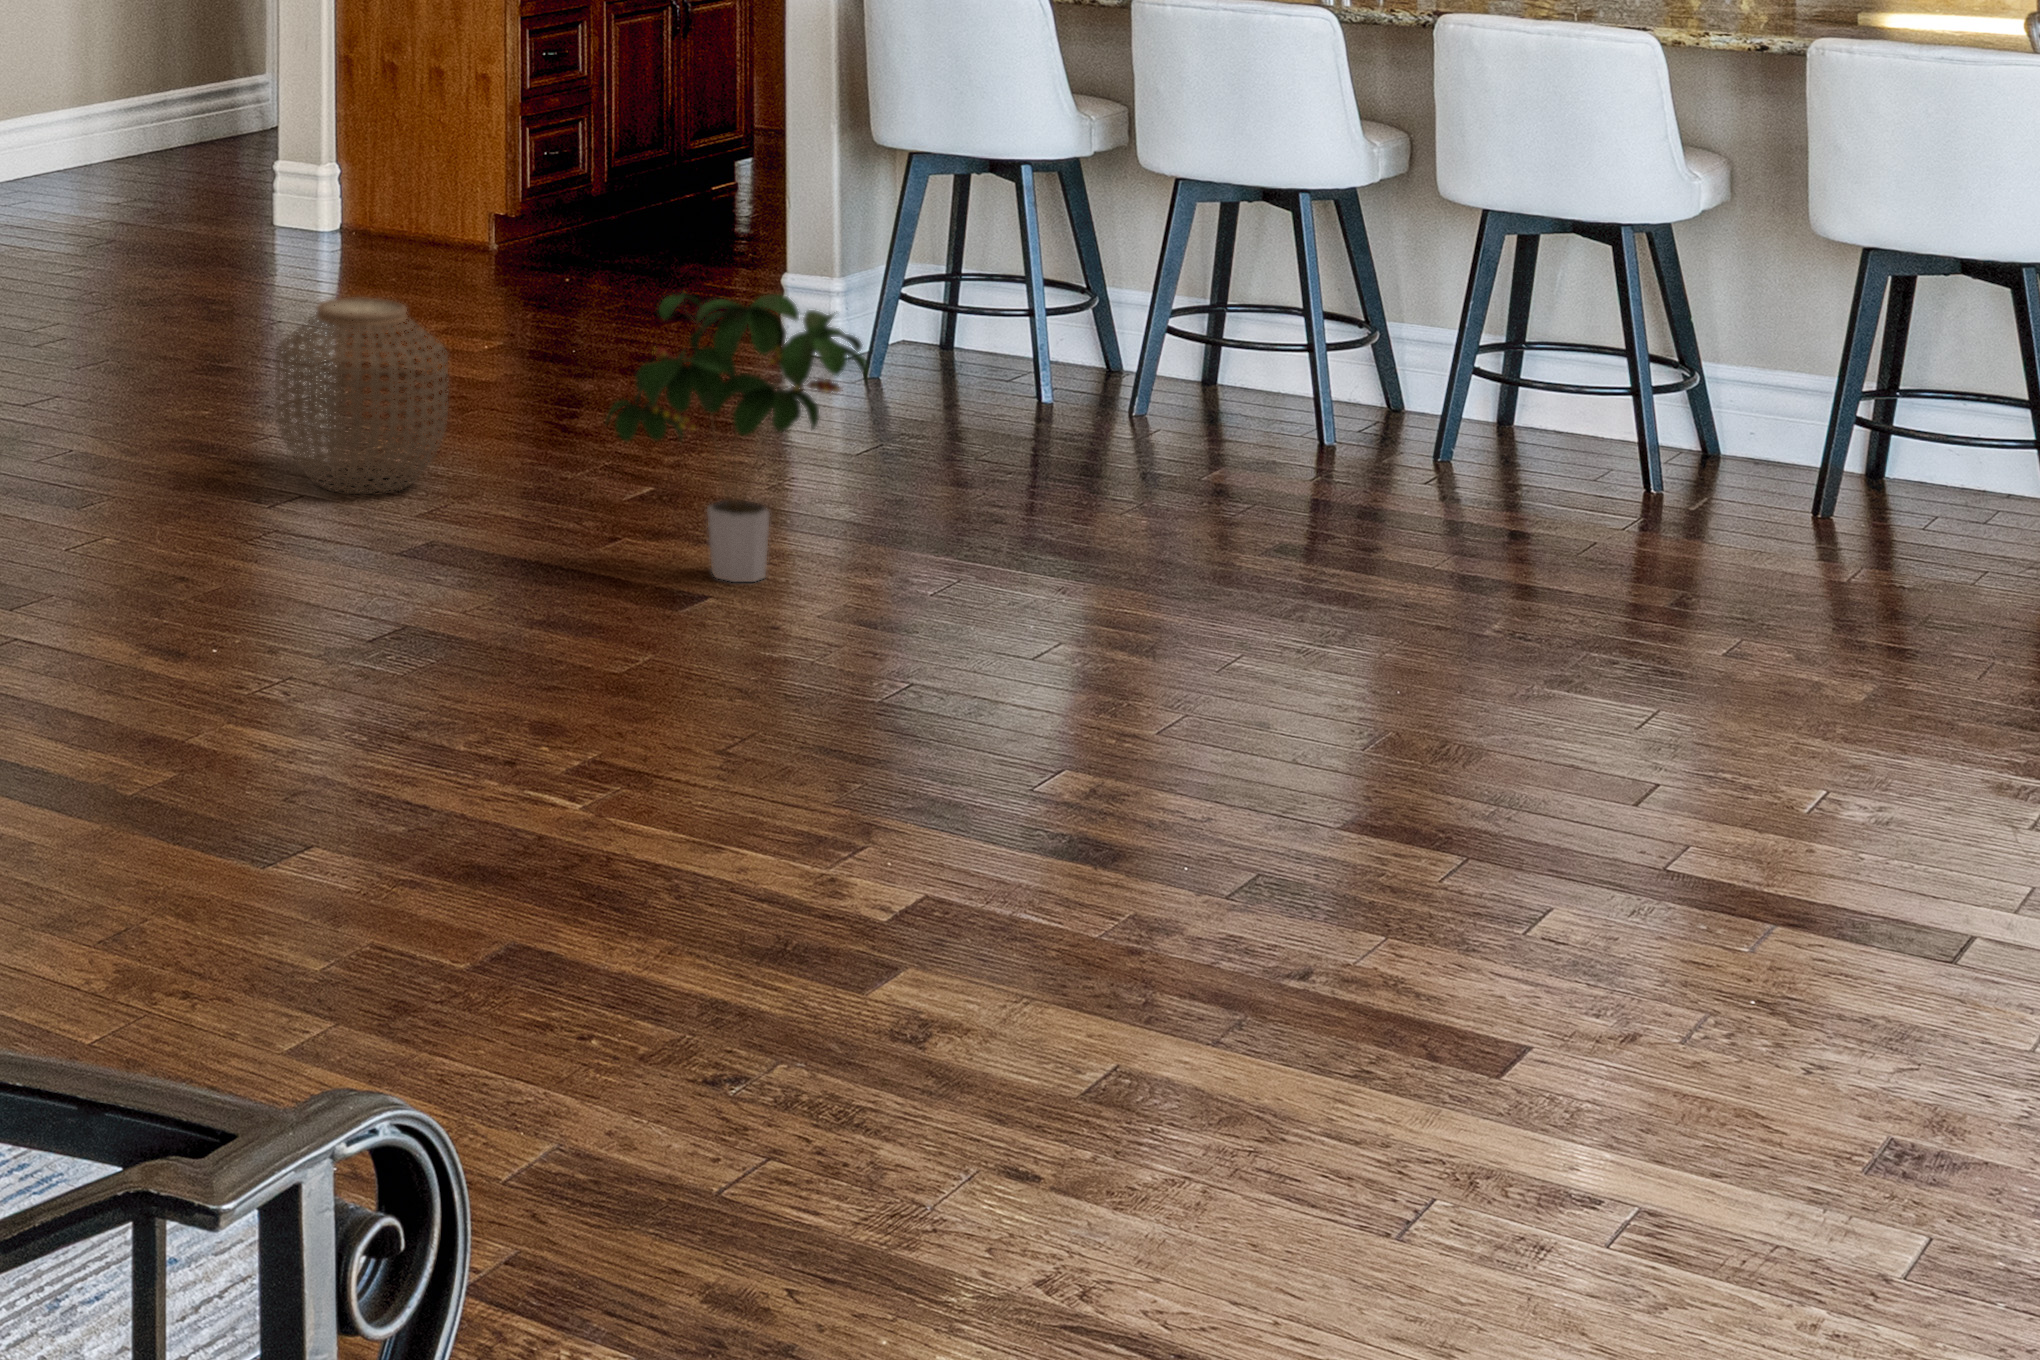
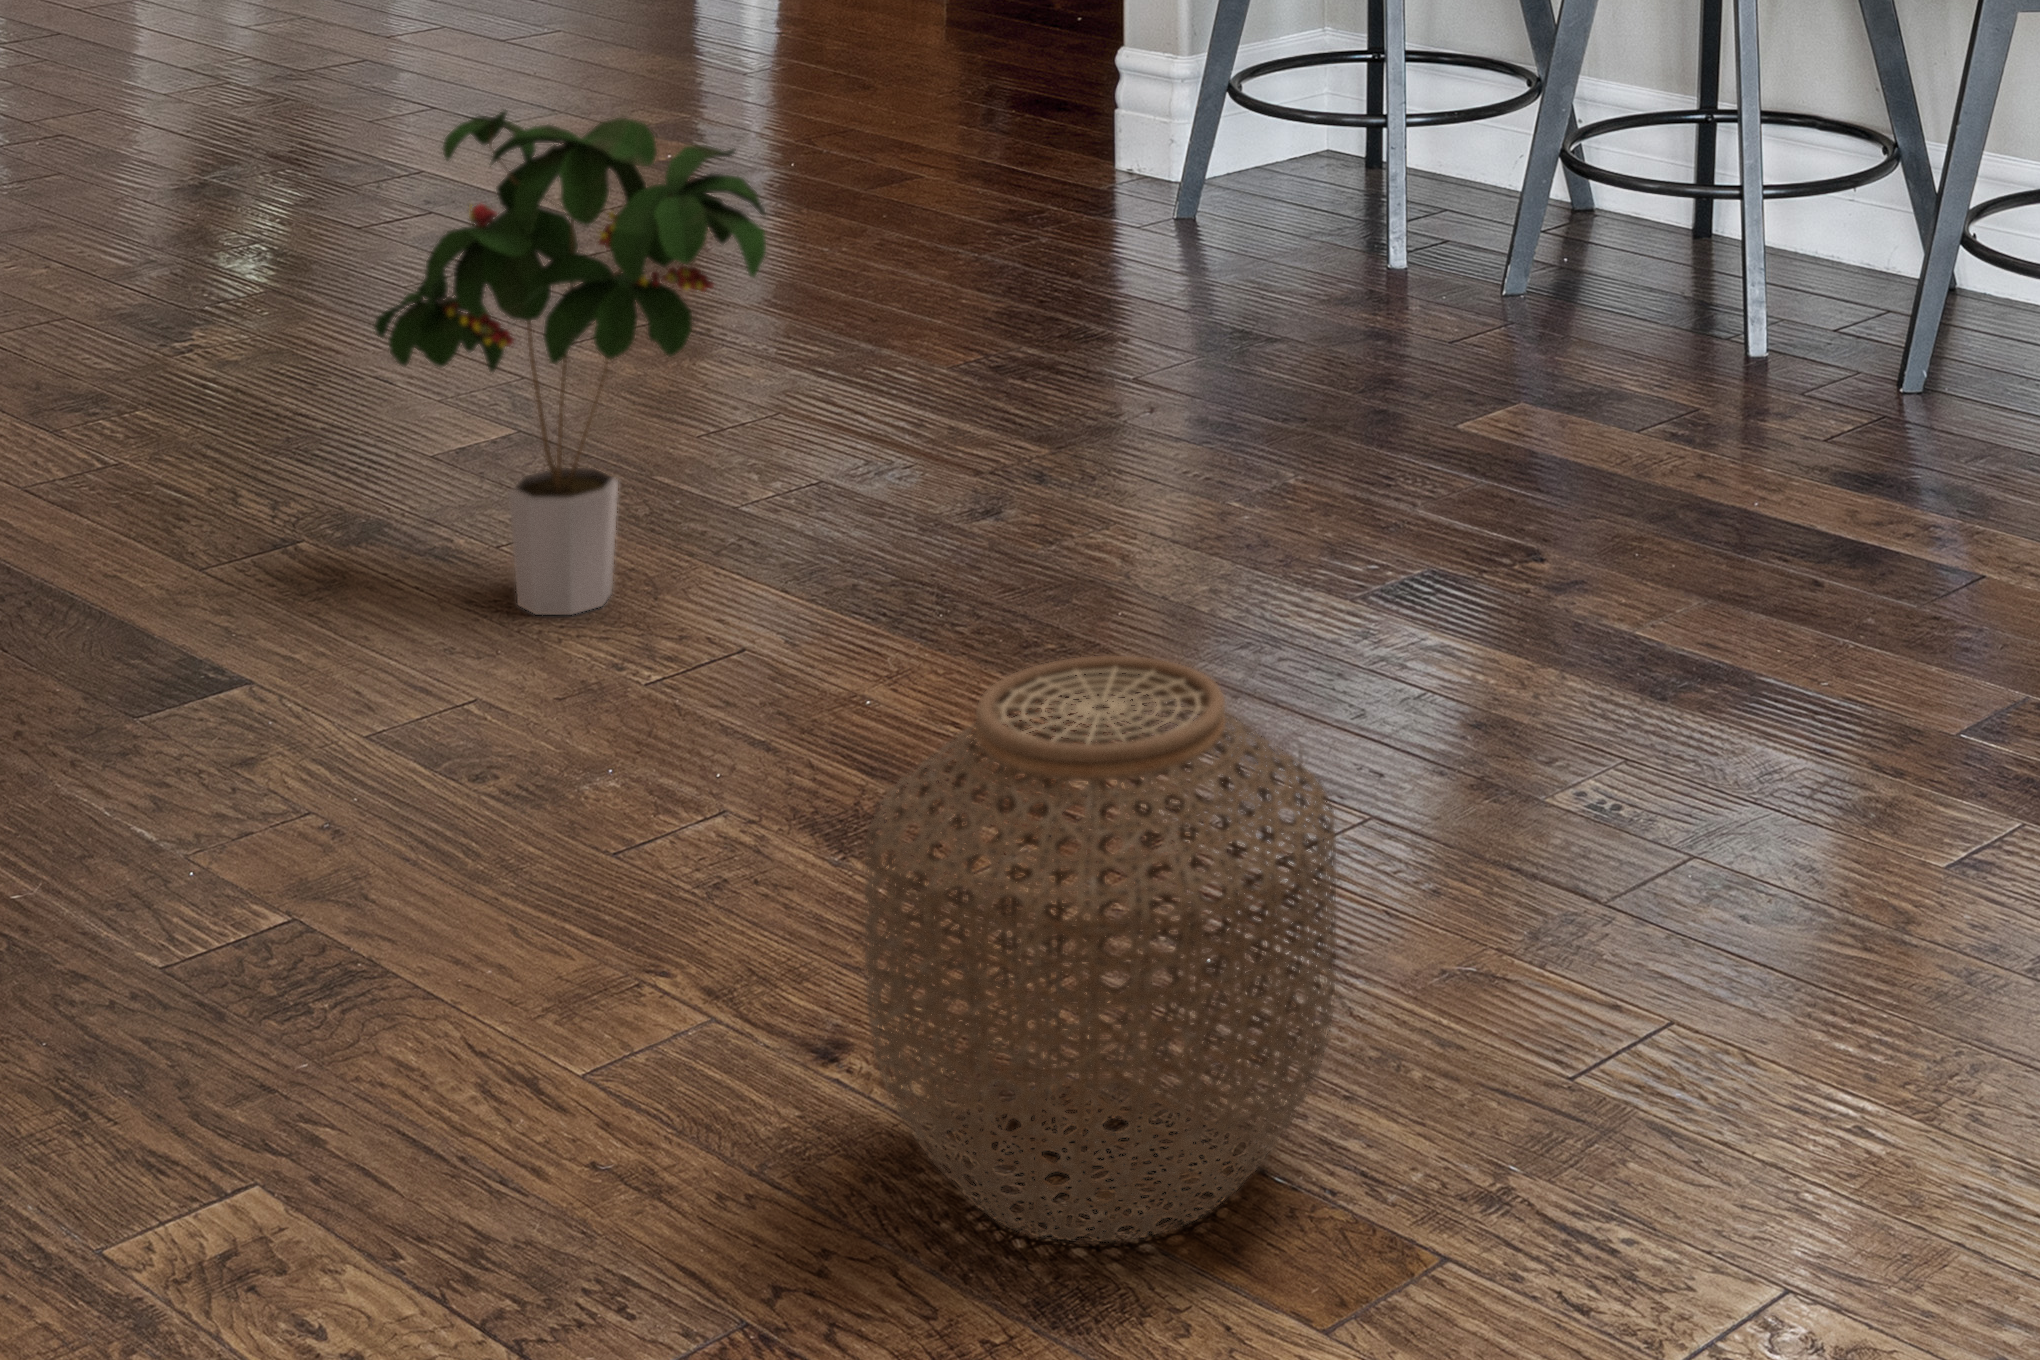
woven basket: present [275,297,448,494] -> present [865,656,1337,1242]

